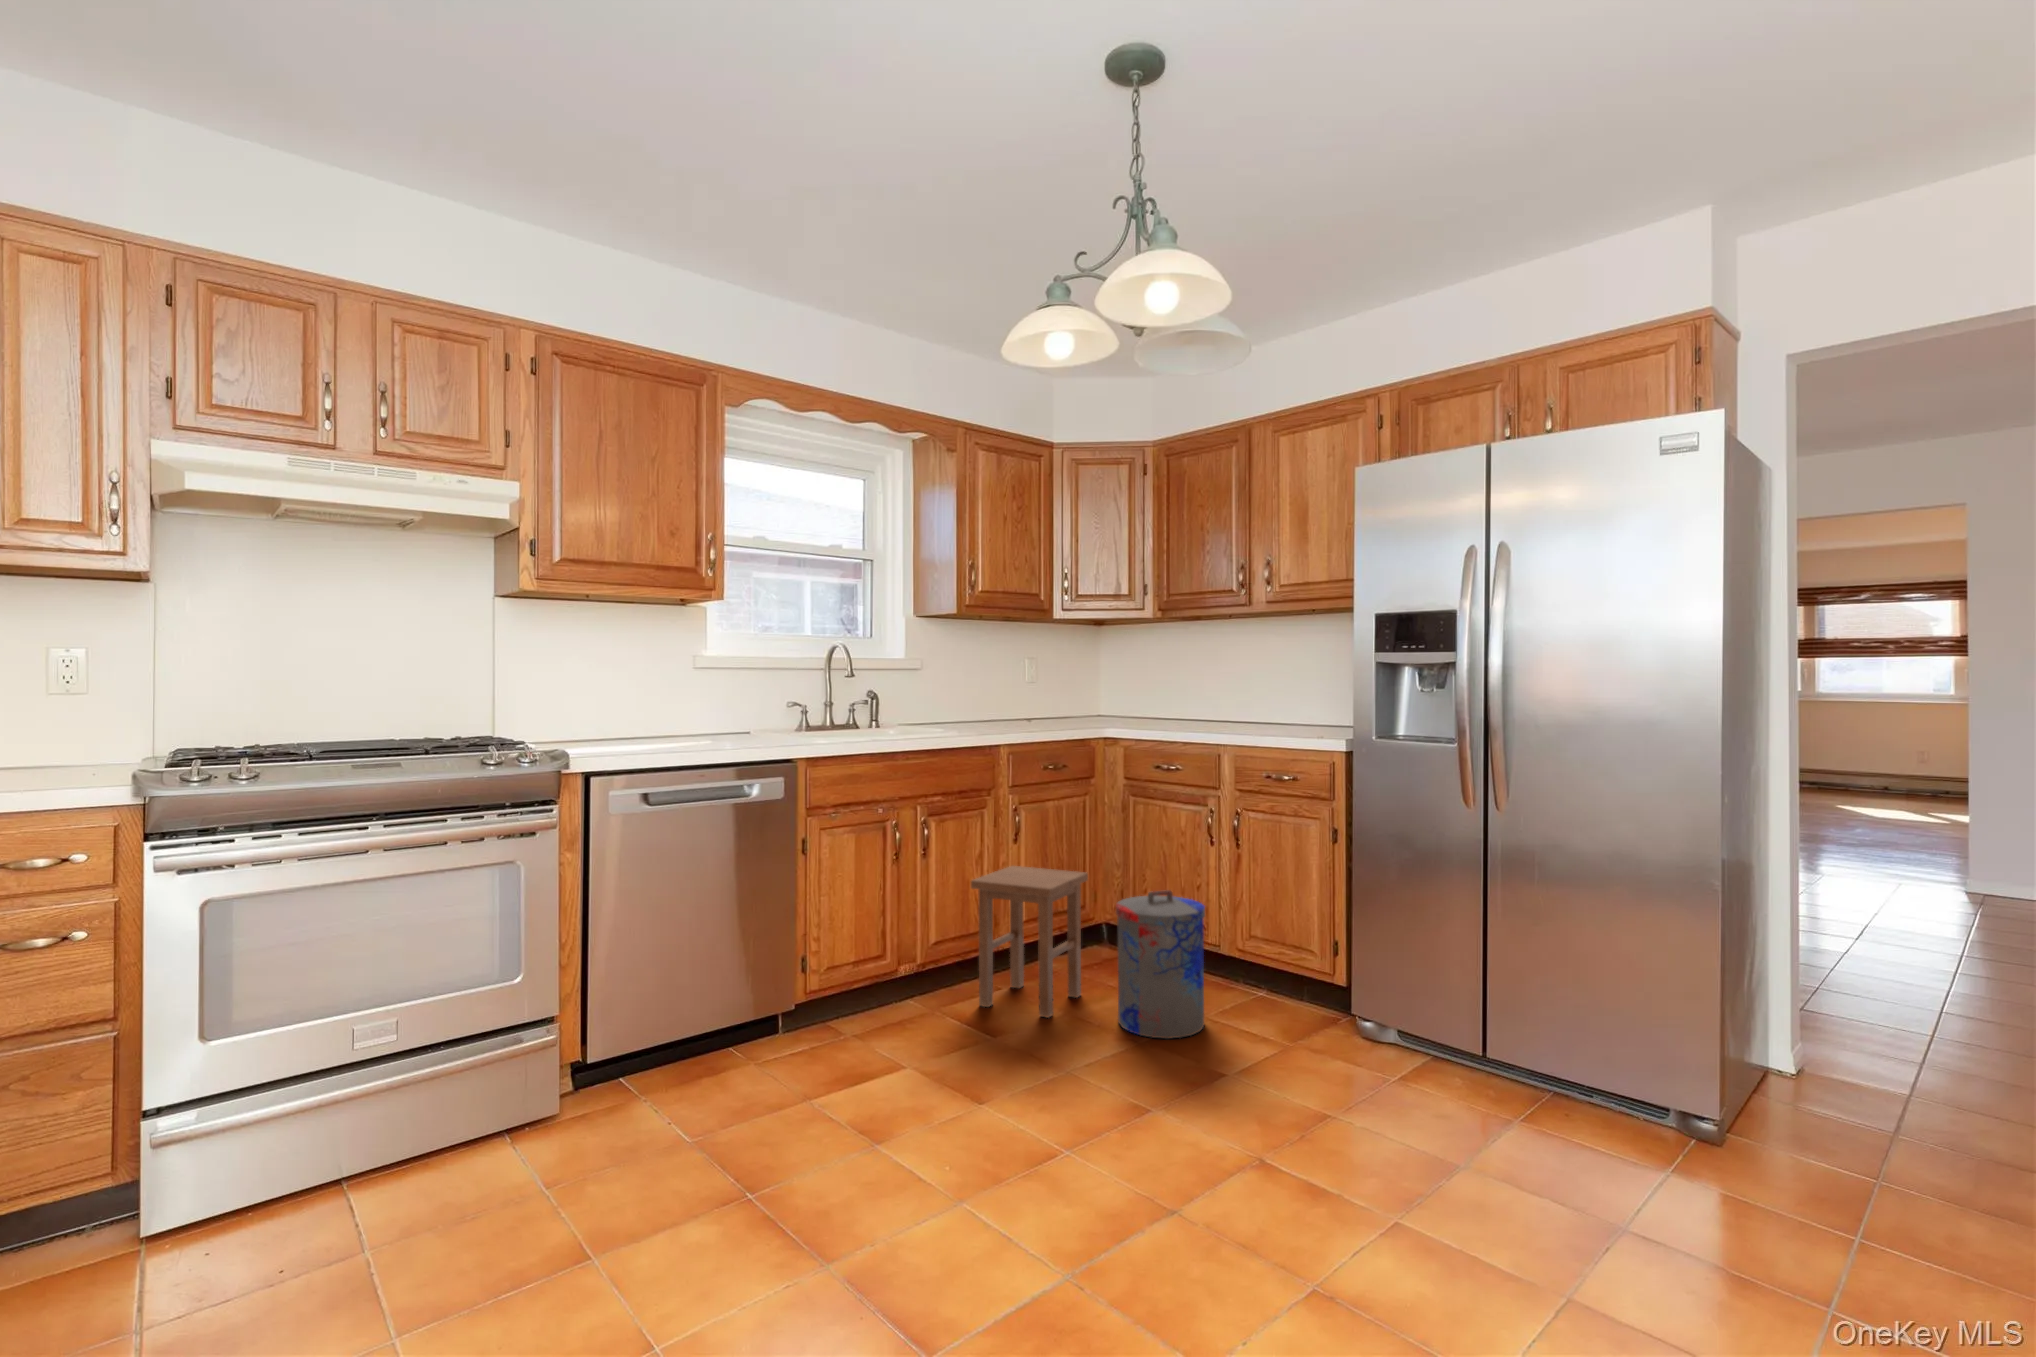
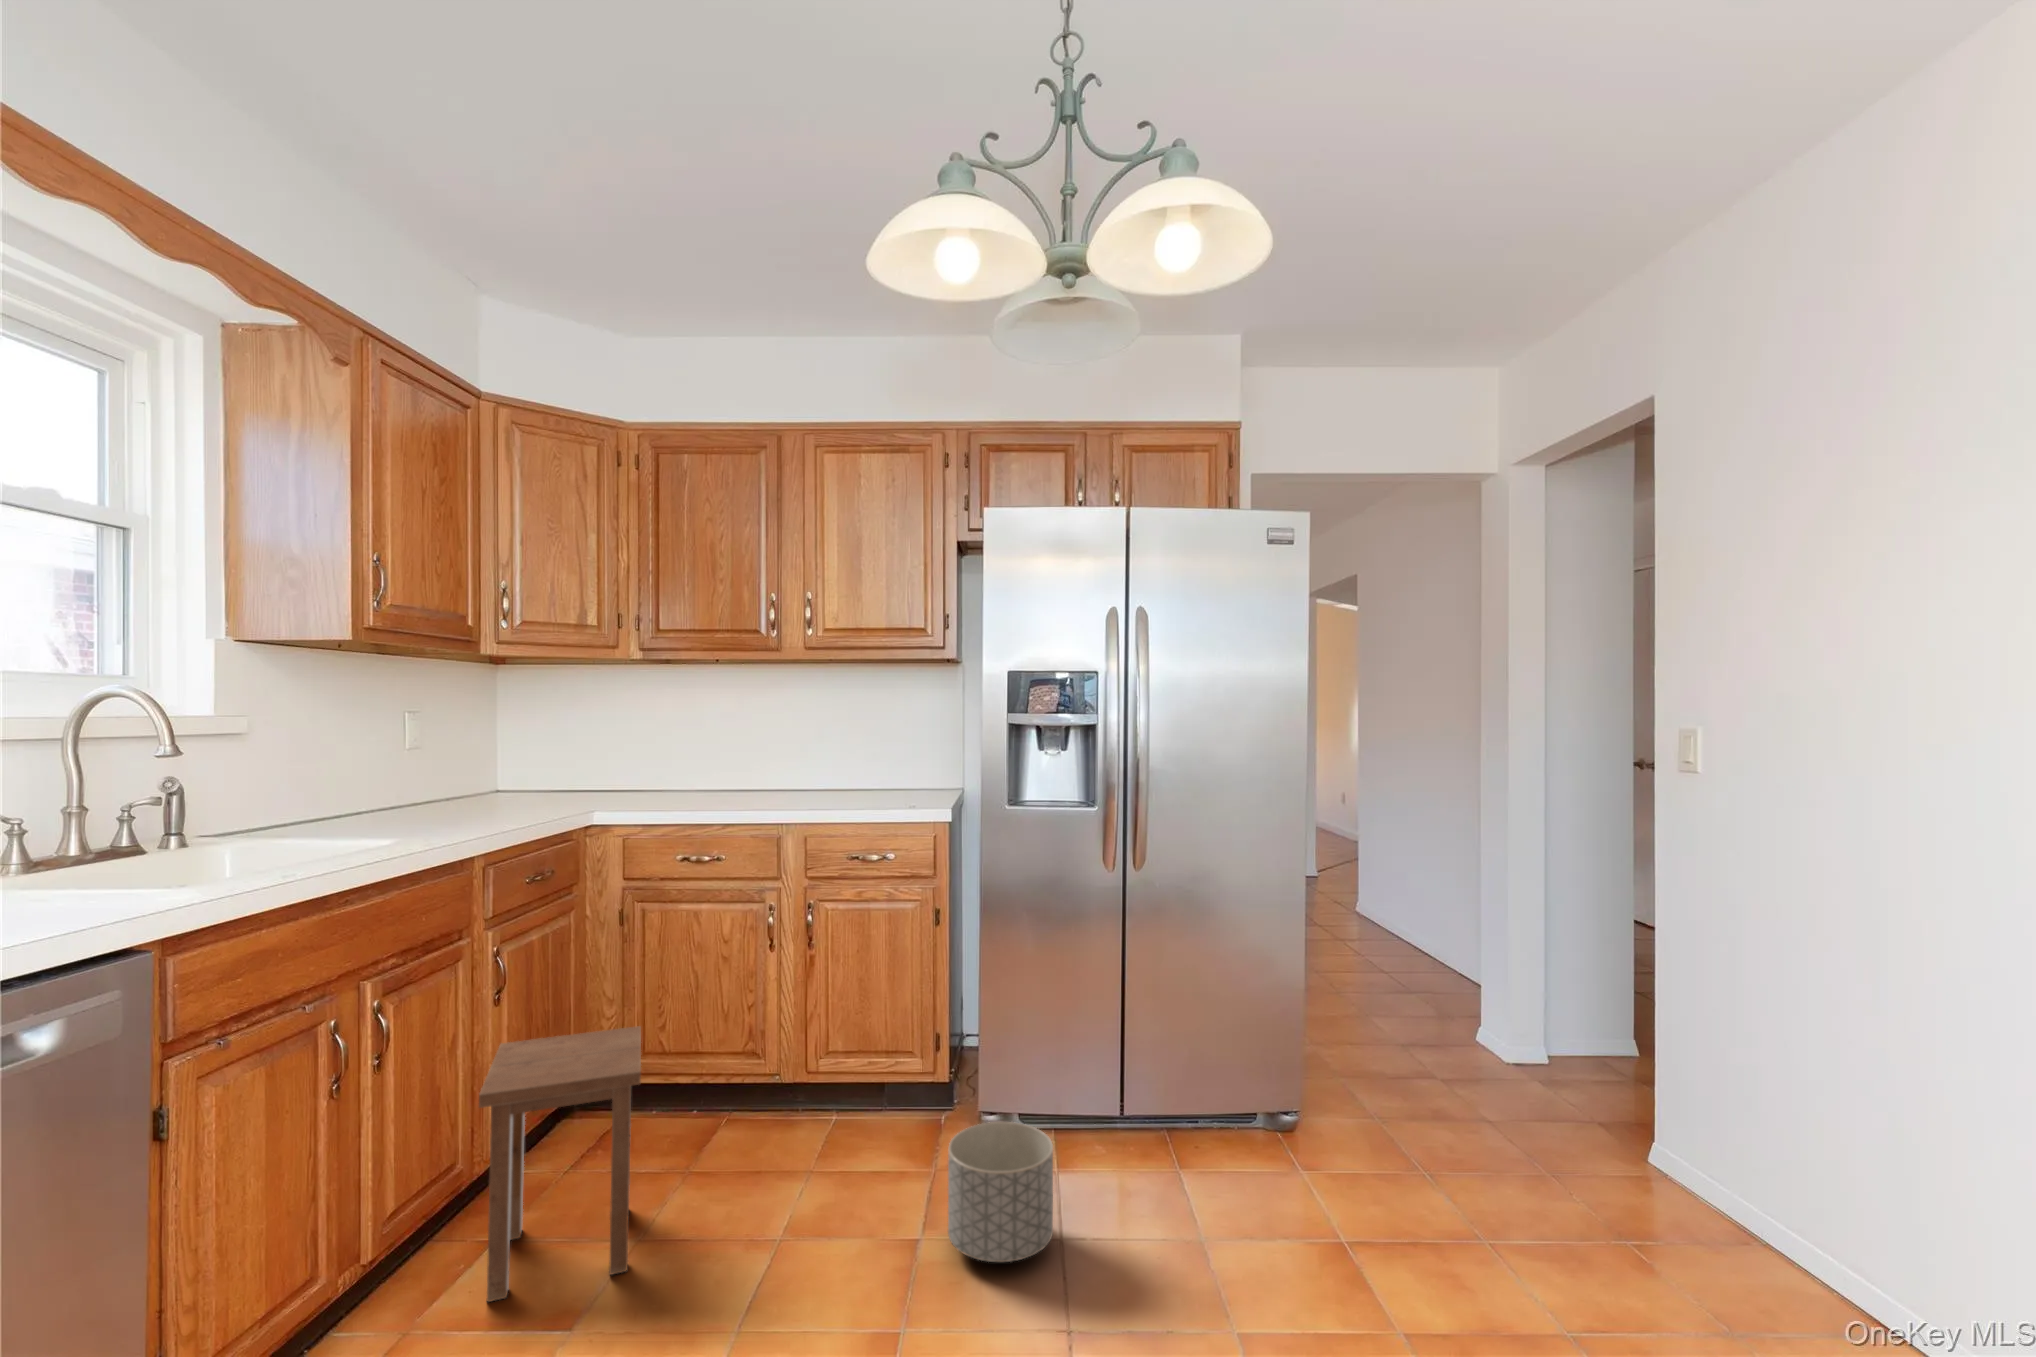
trash can: present [1116,890,1205,1039] -> none [722,1026,844,1241]
planter: none [1228,993,1319,1099] -> present [948,1122,1053,1262]

